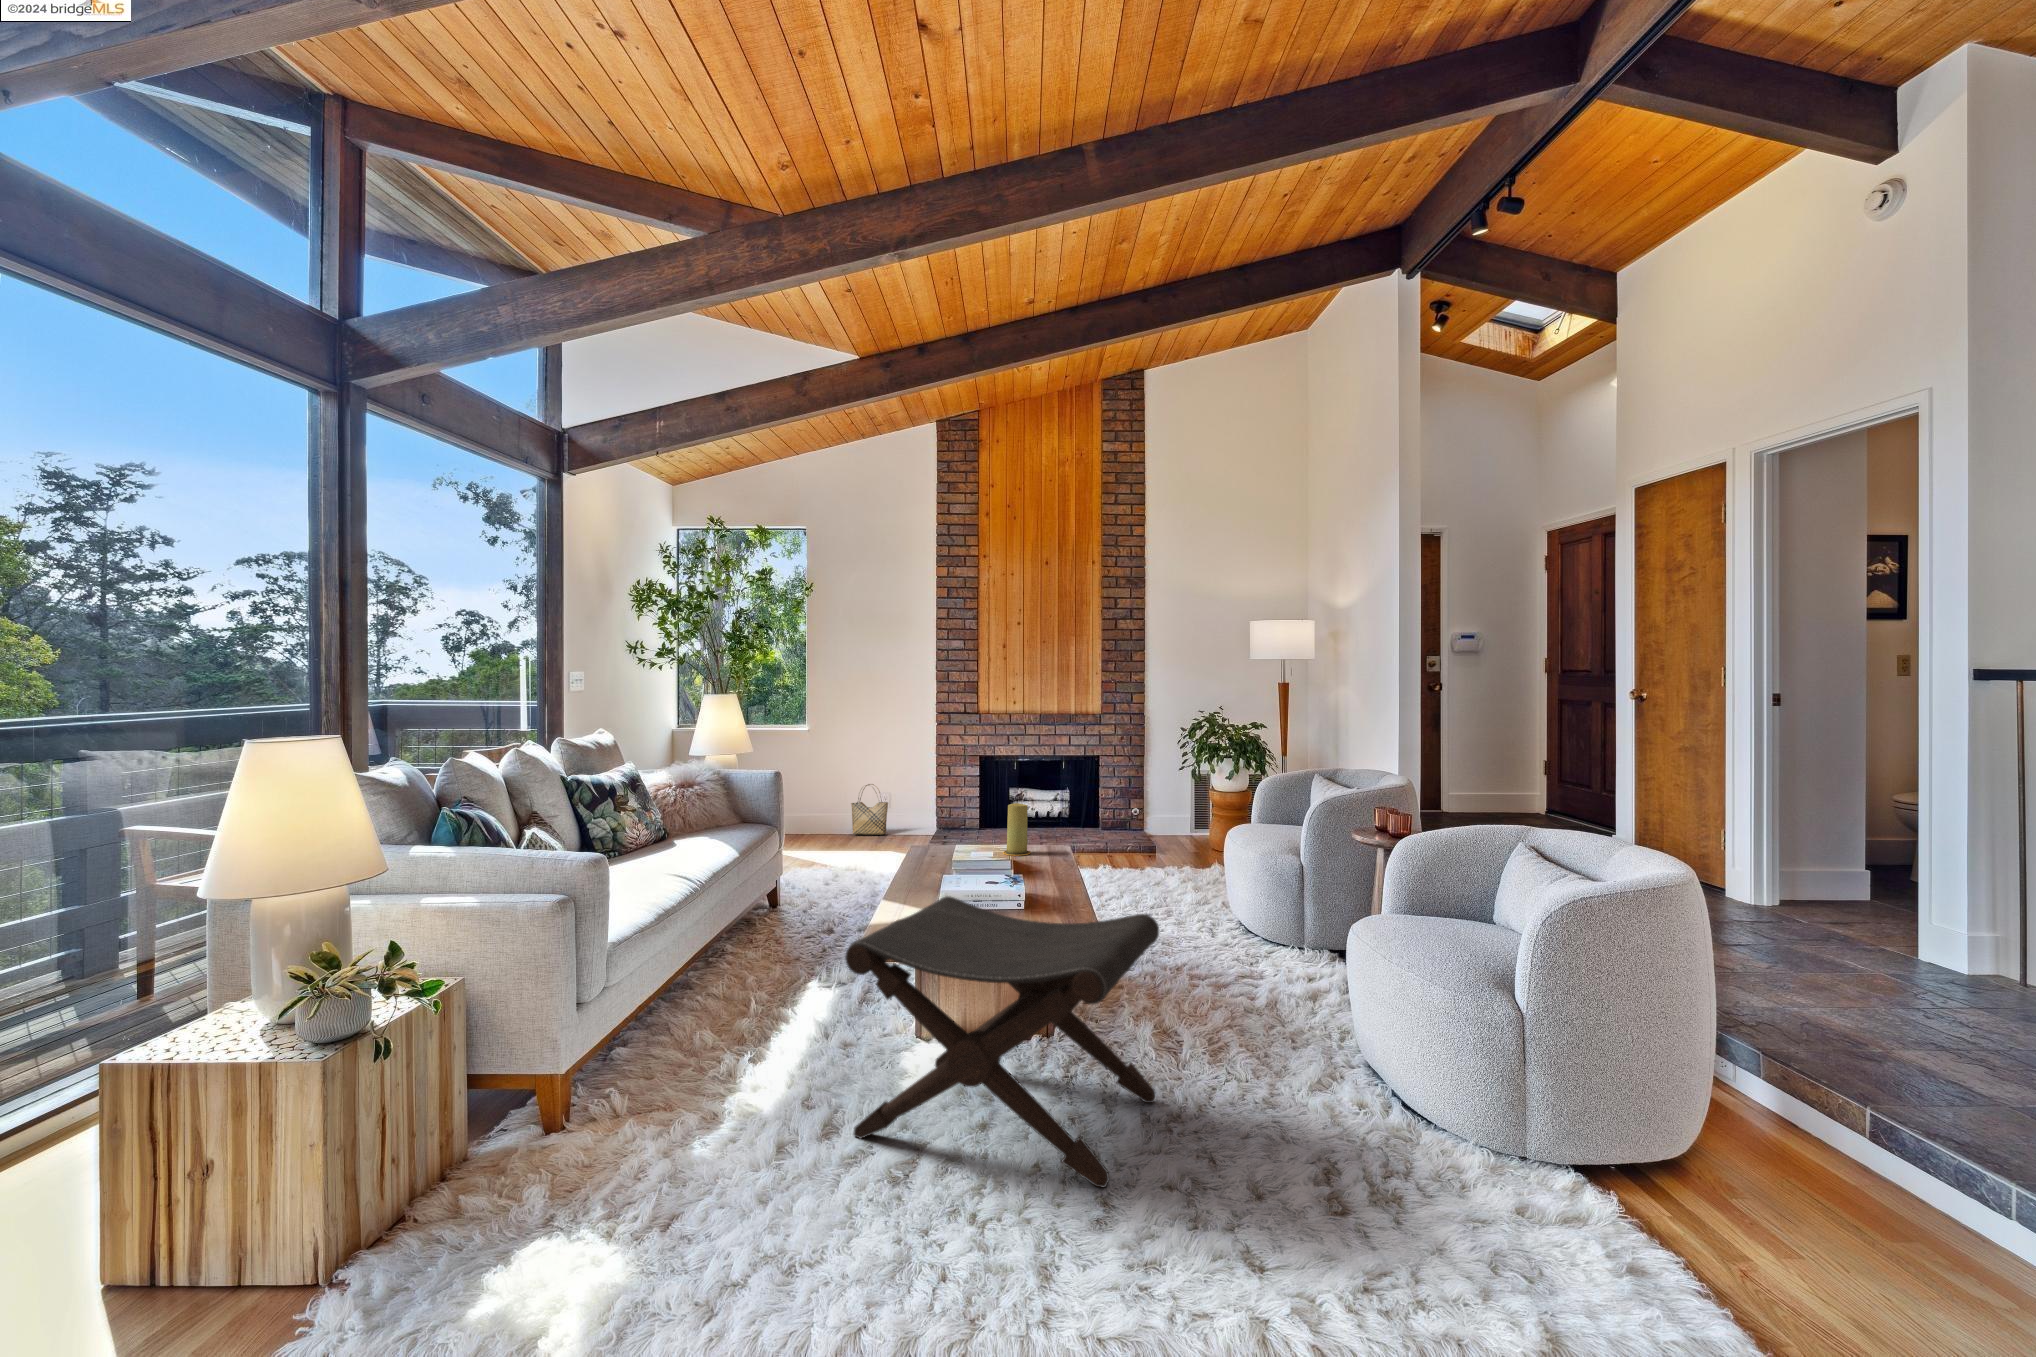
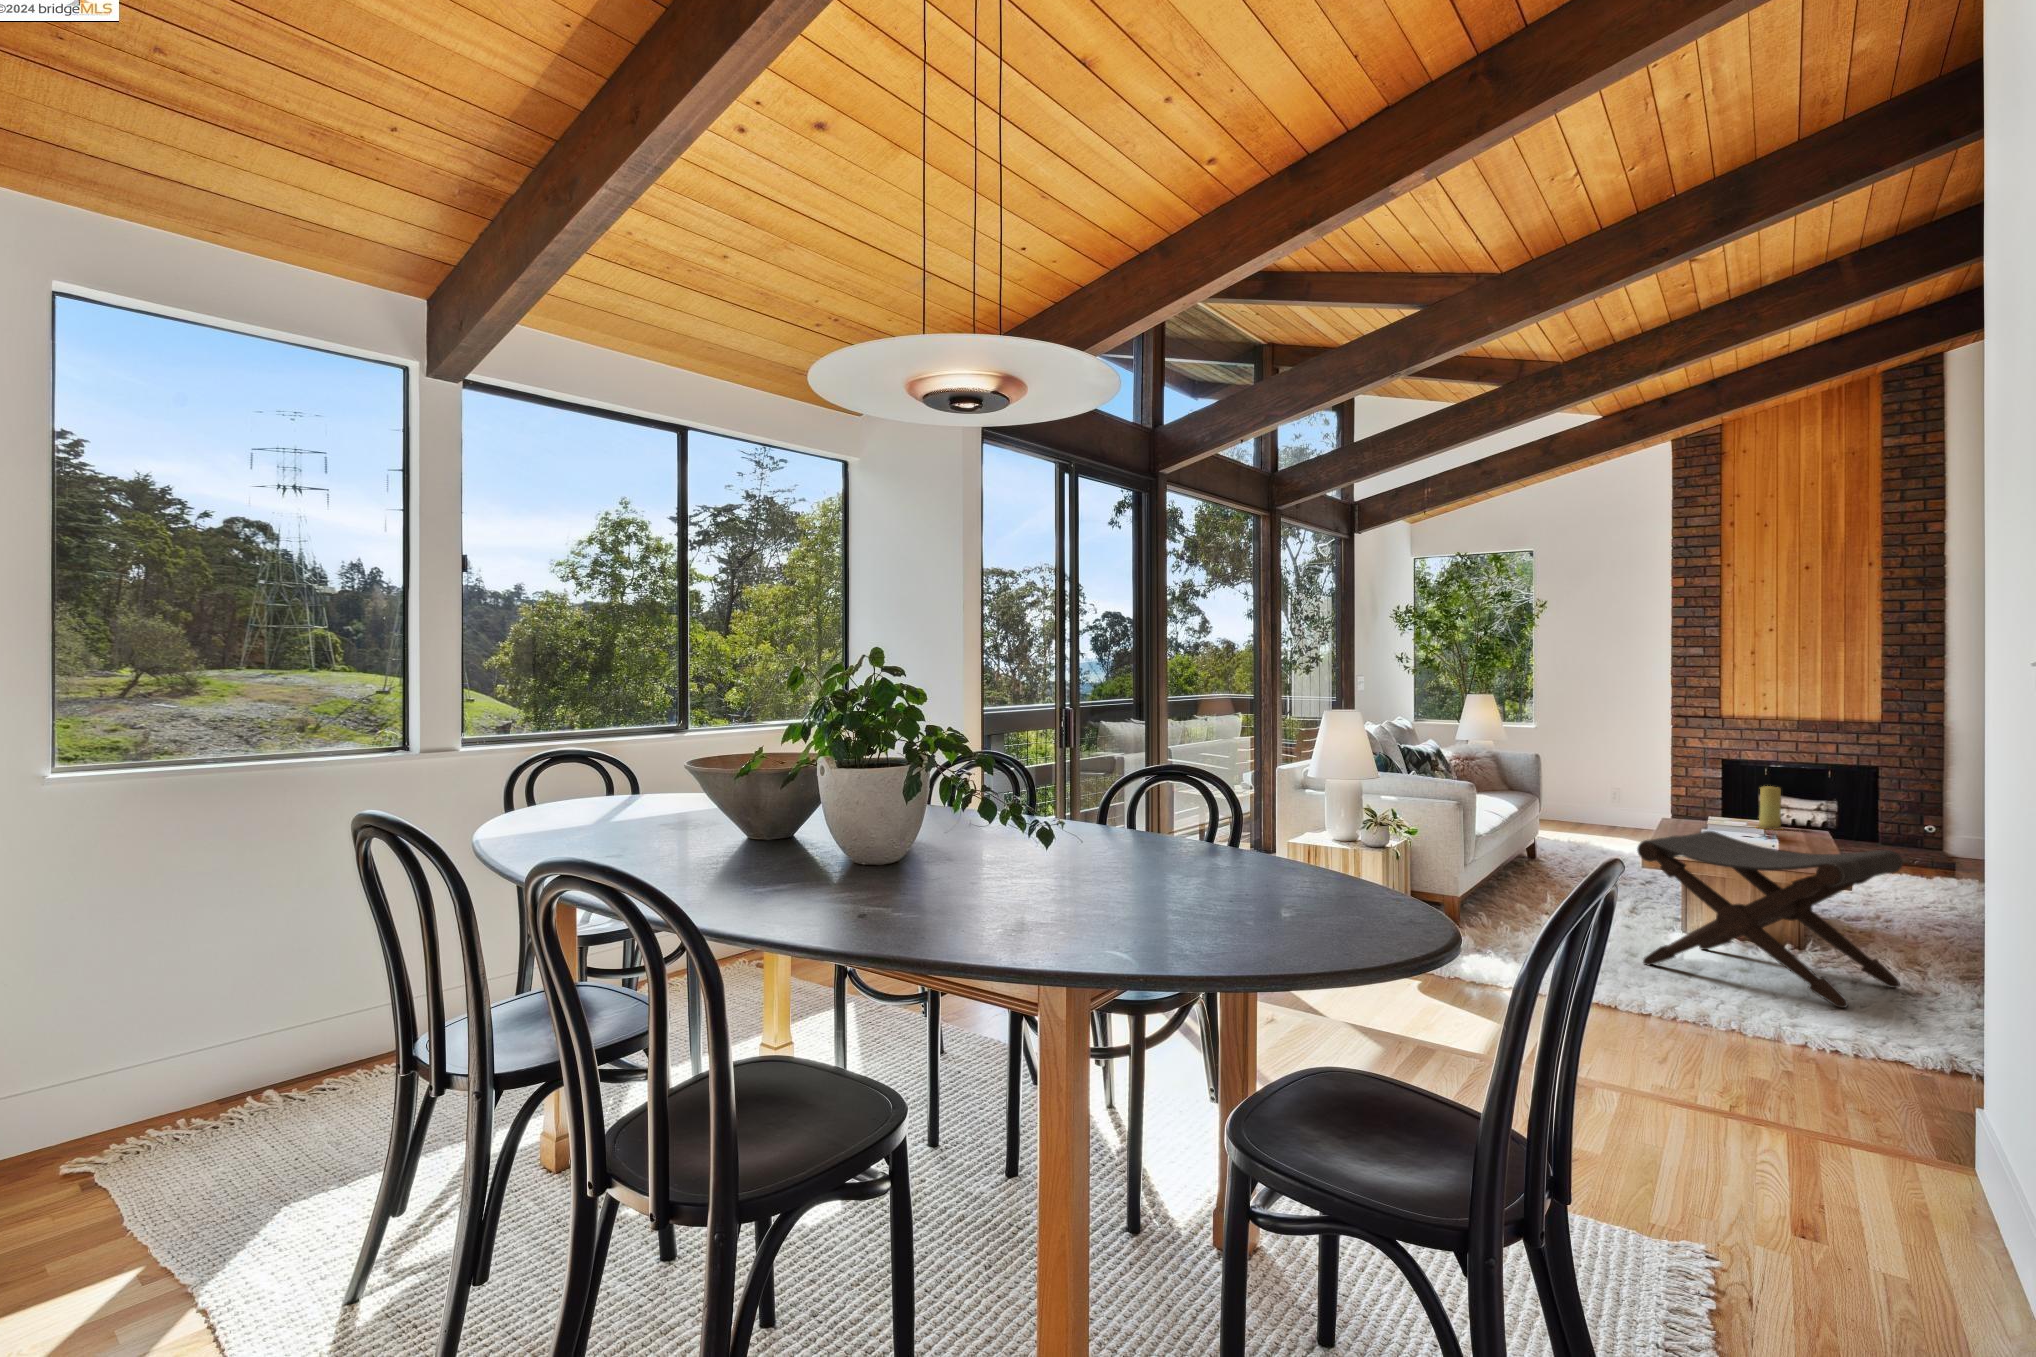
woven basket: present [851,784,888,835] -> none [1580,781,1620,828]

